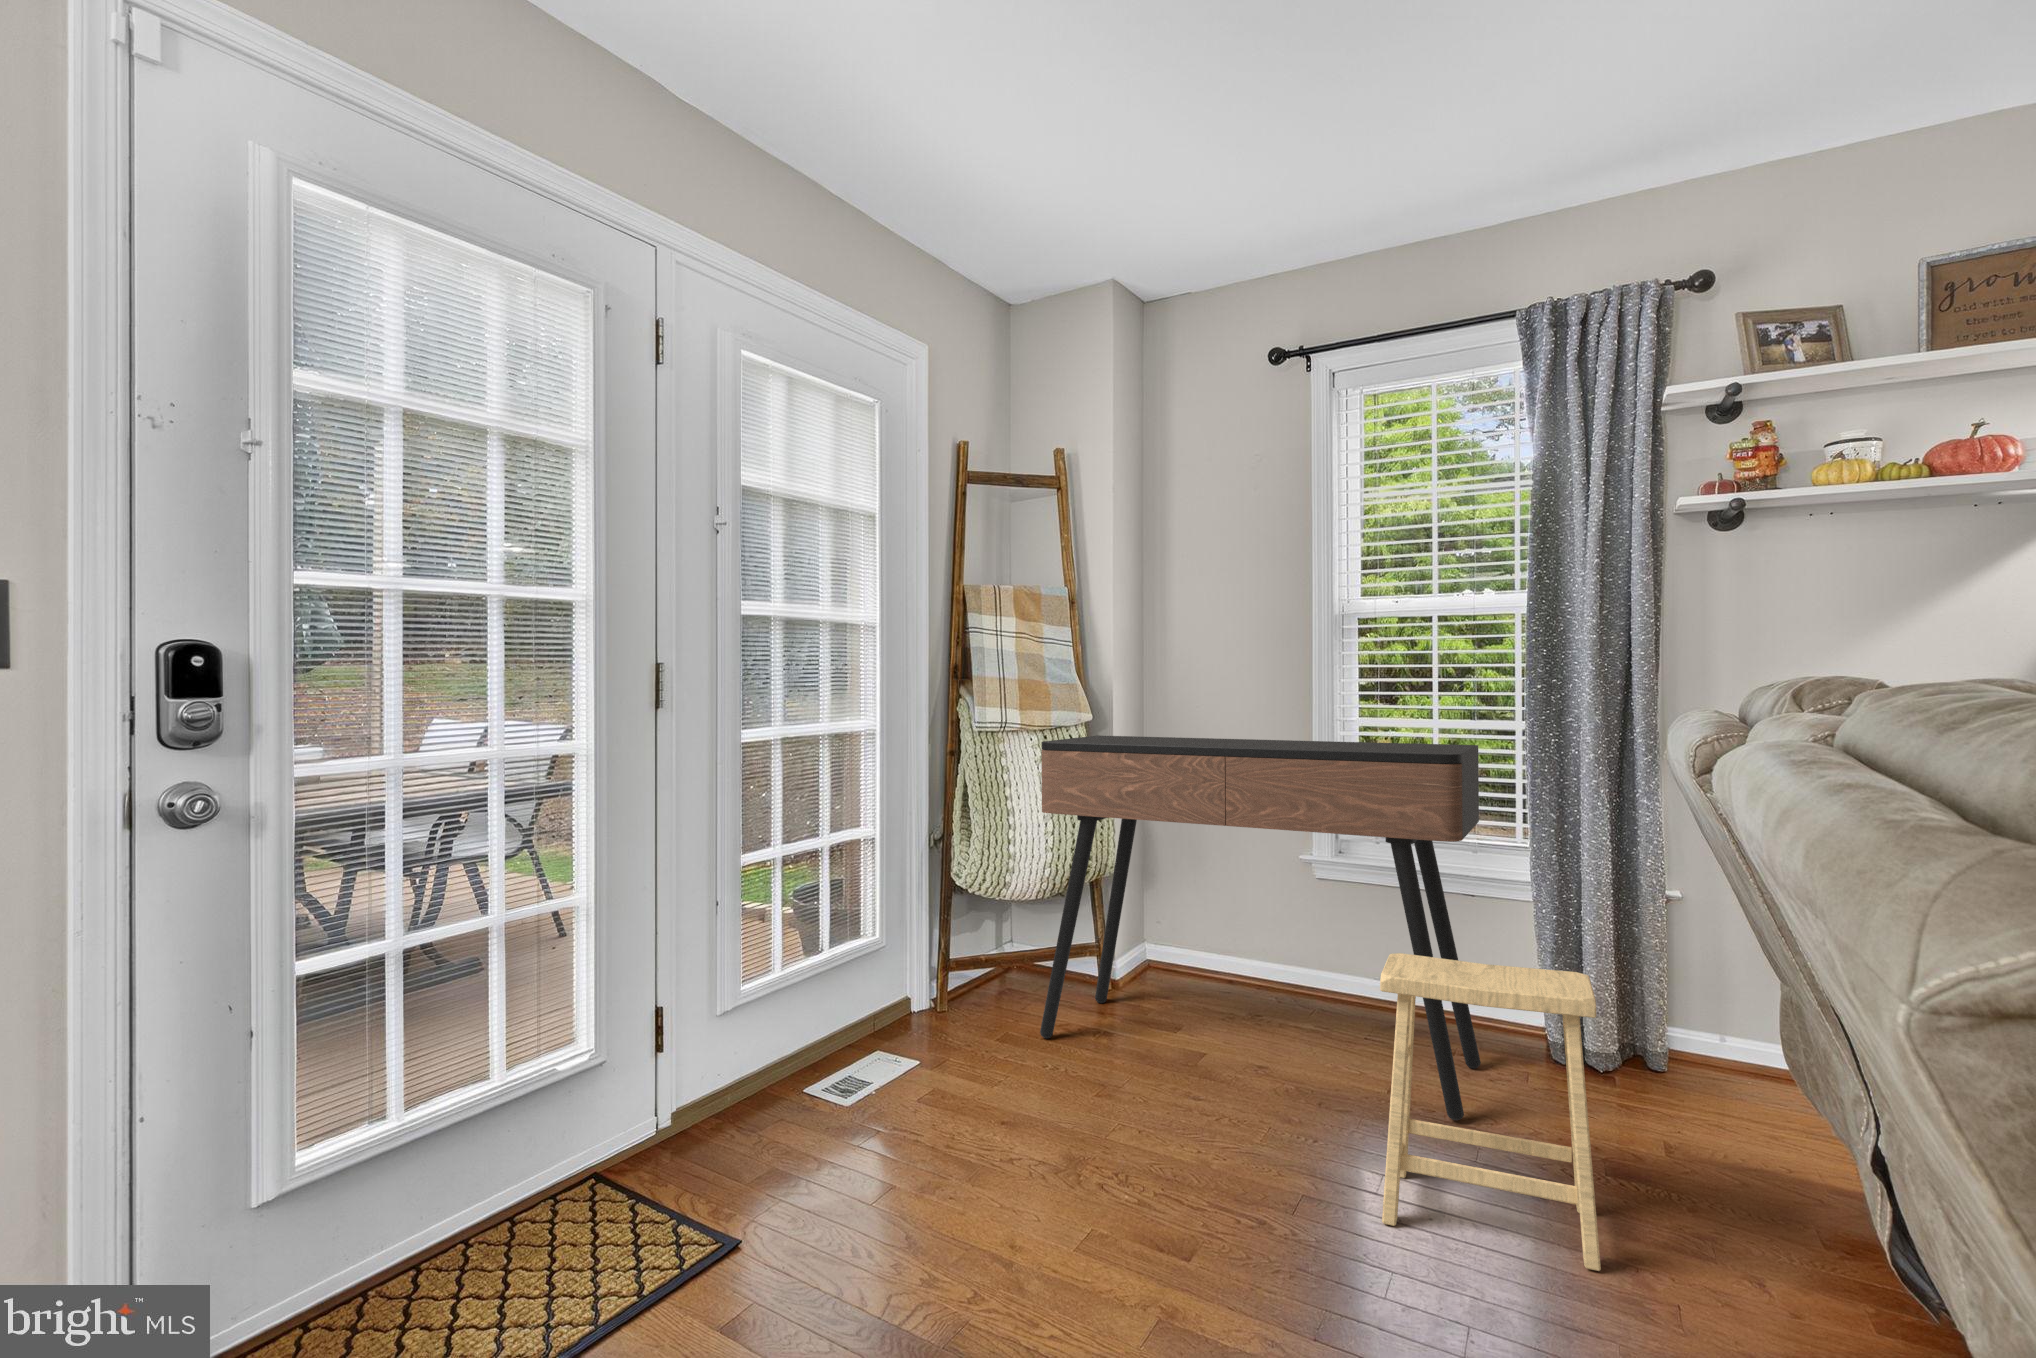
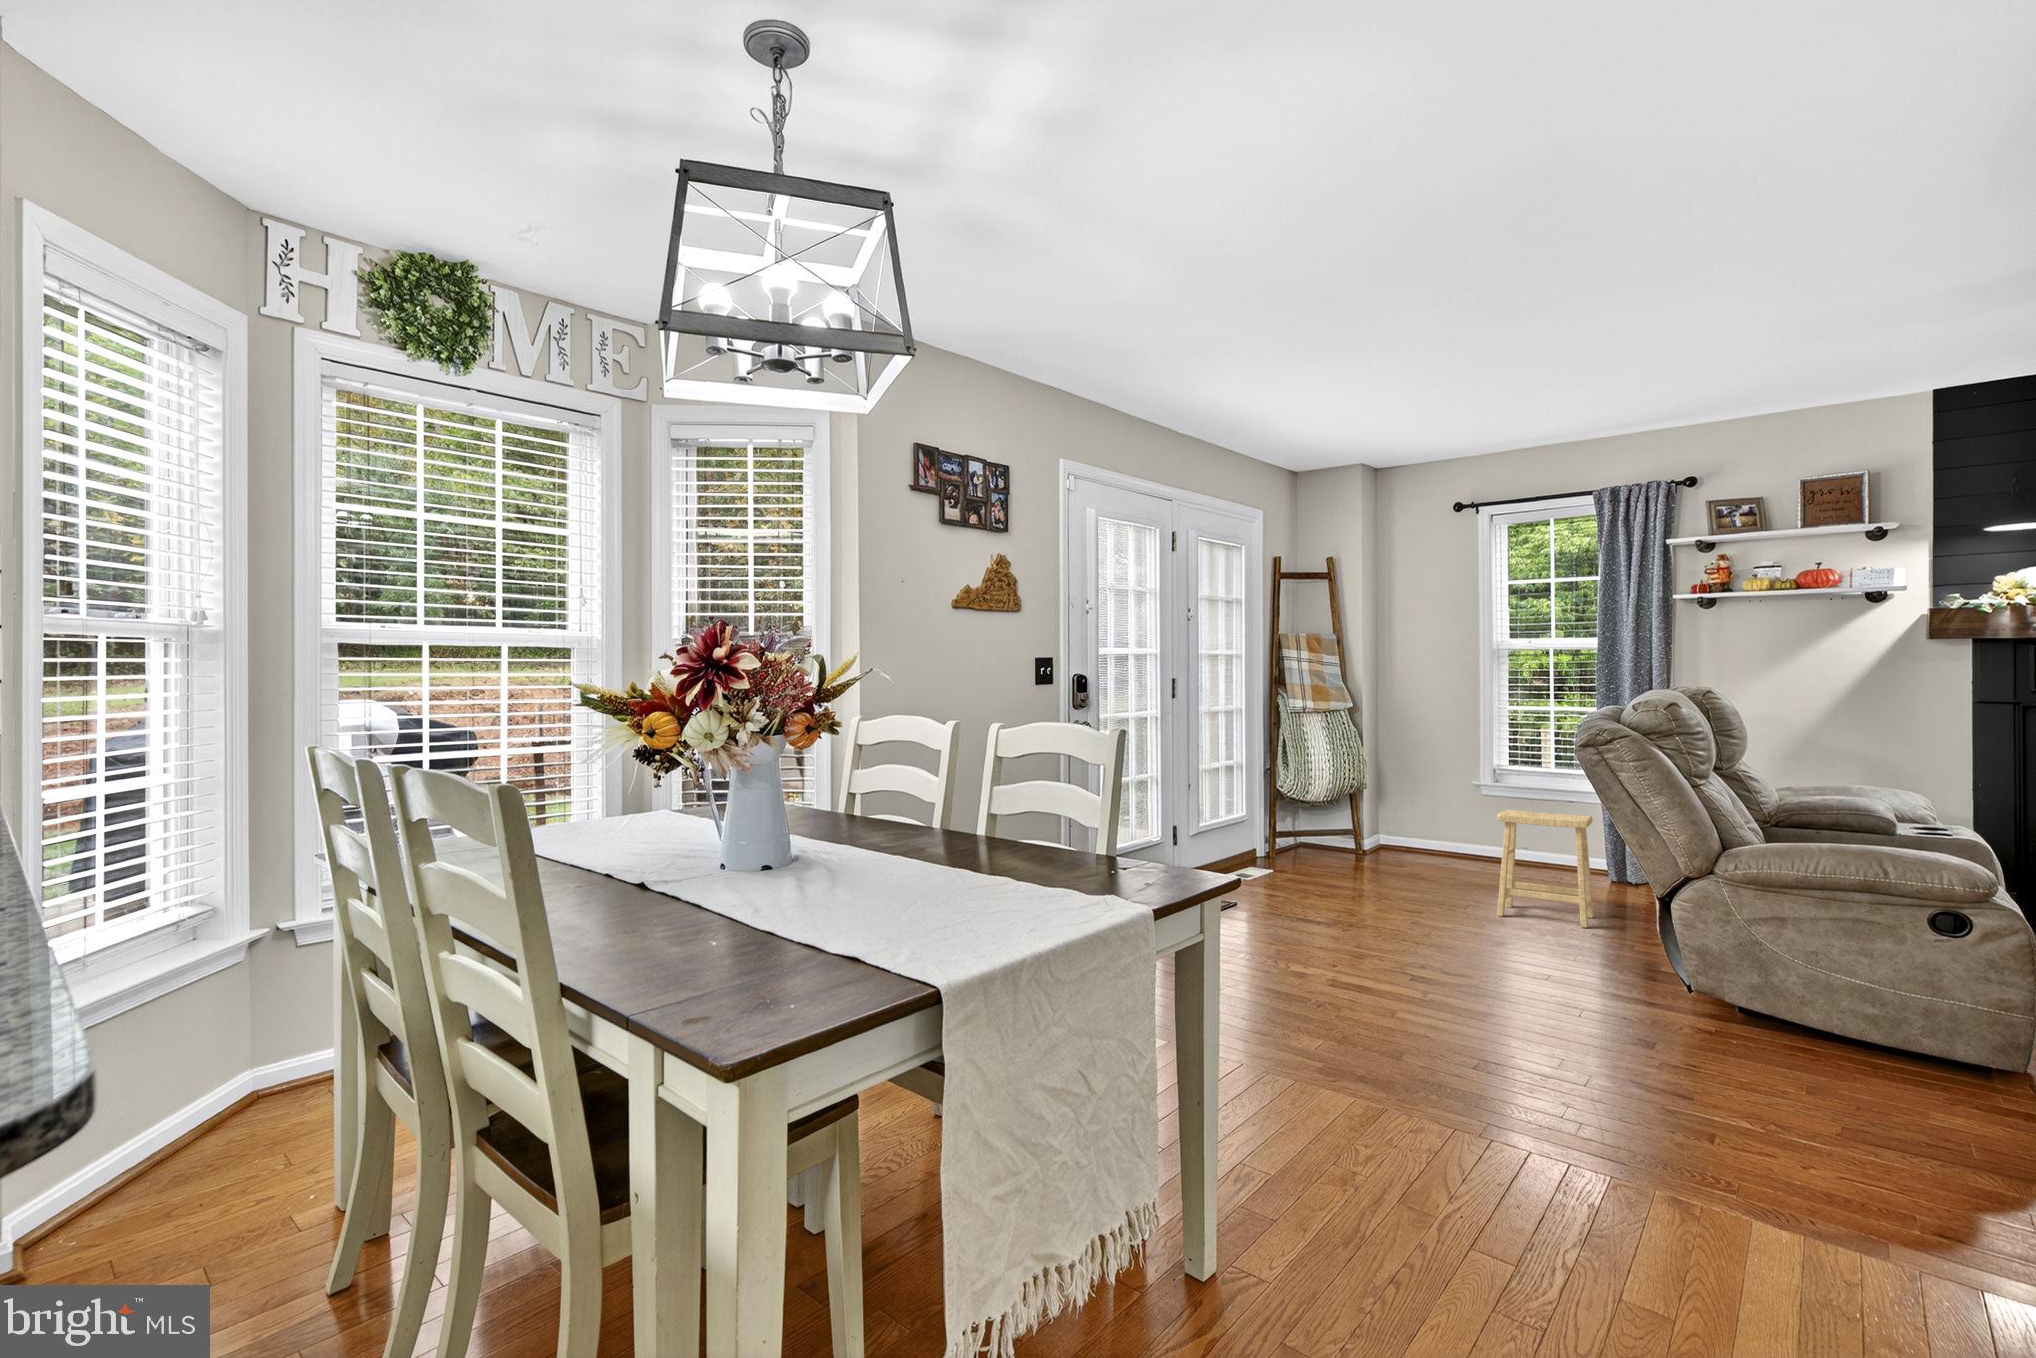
console table: present [1040,736,1481,1120] -> none [1328,715,1564,895]

